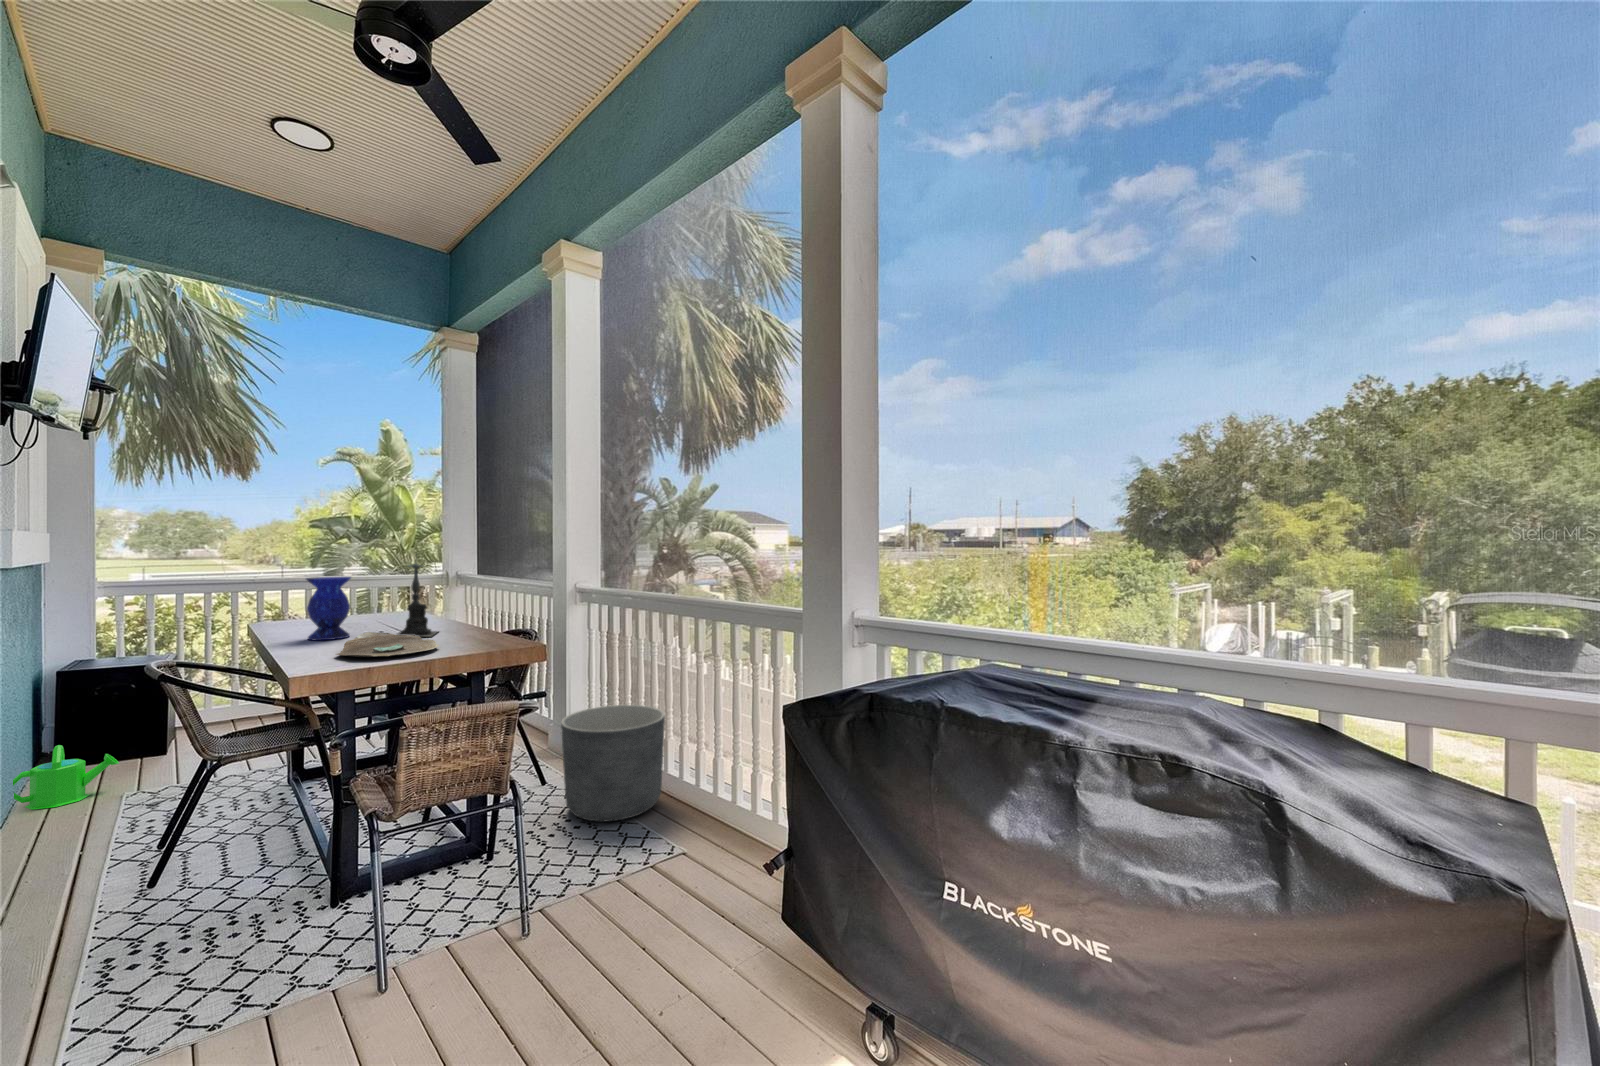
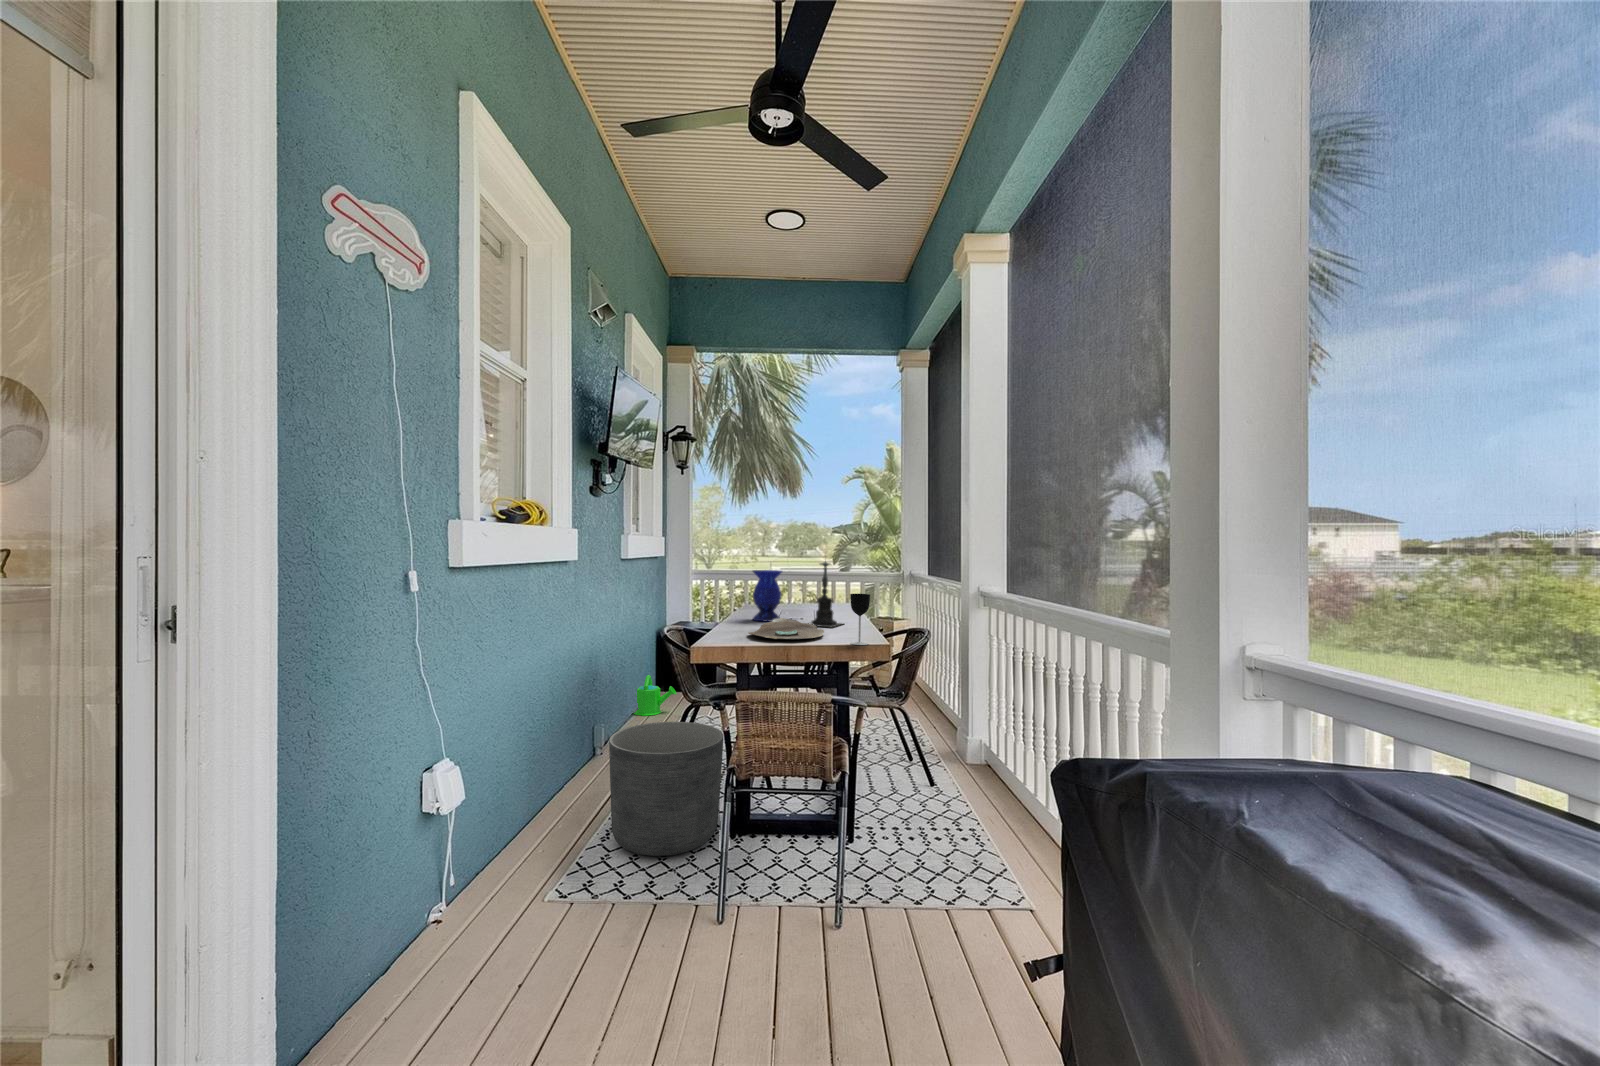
wine glass: none [478,595,502,650] -> present [850,594,870,645]
planter: present [561,705,665,822] -> present [609,722,723,856]

